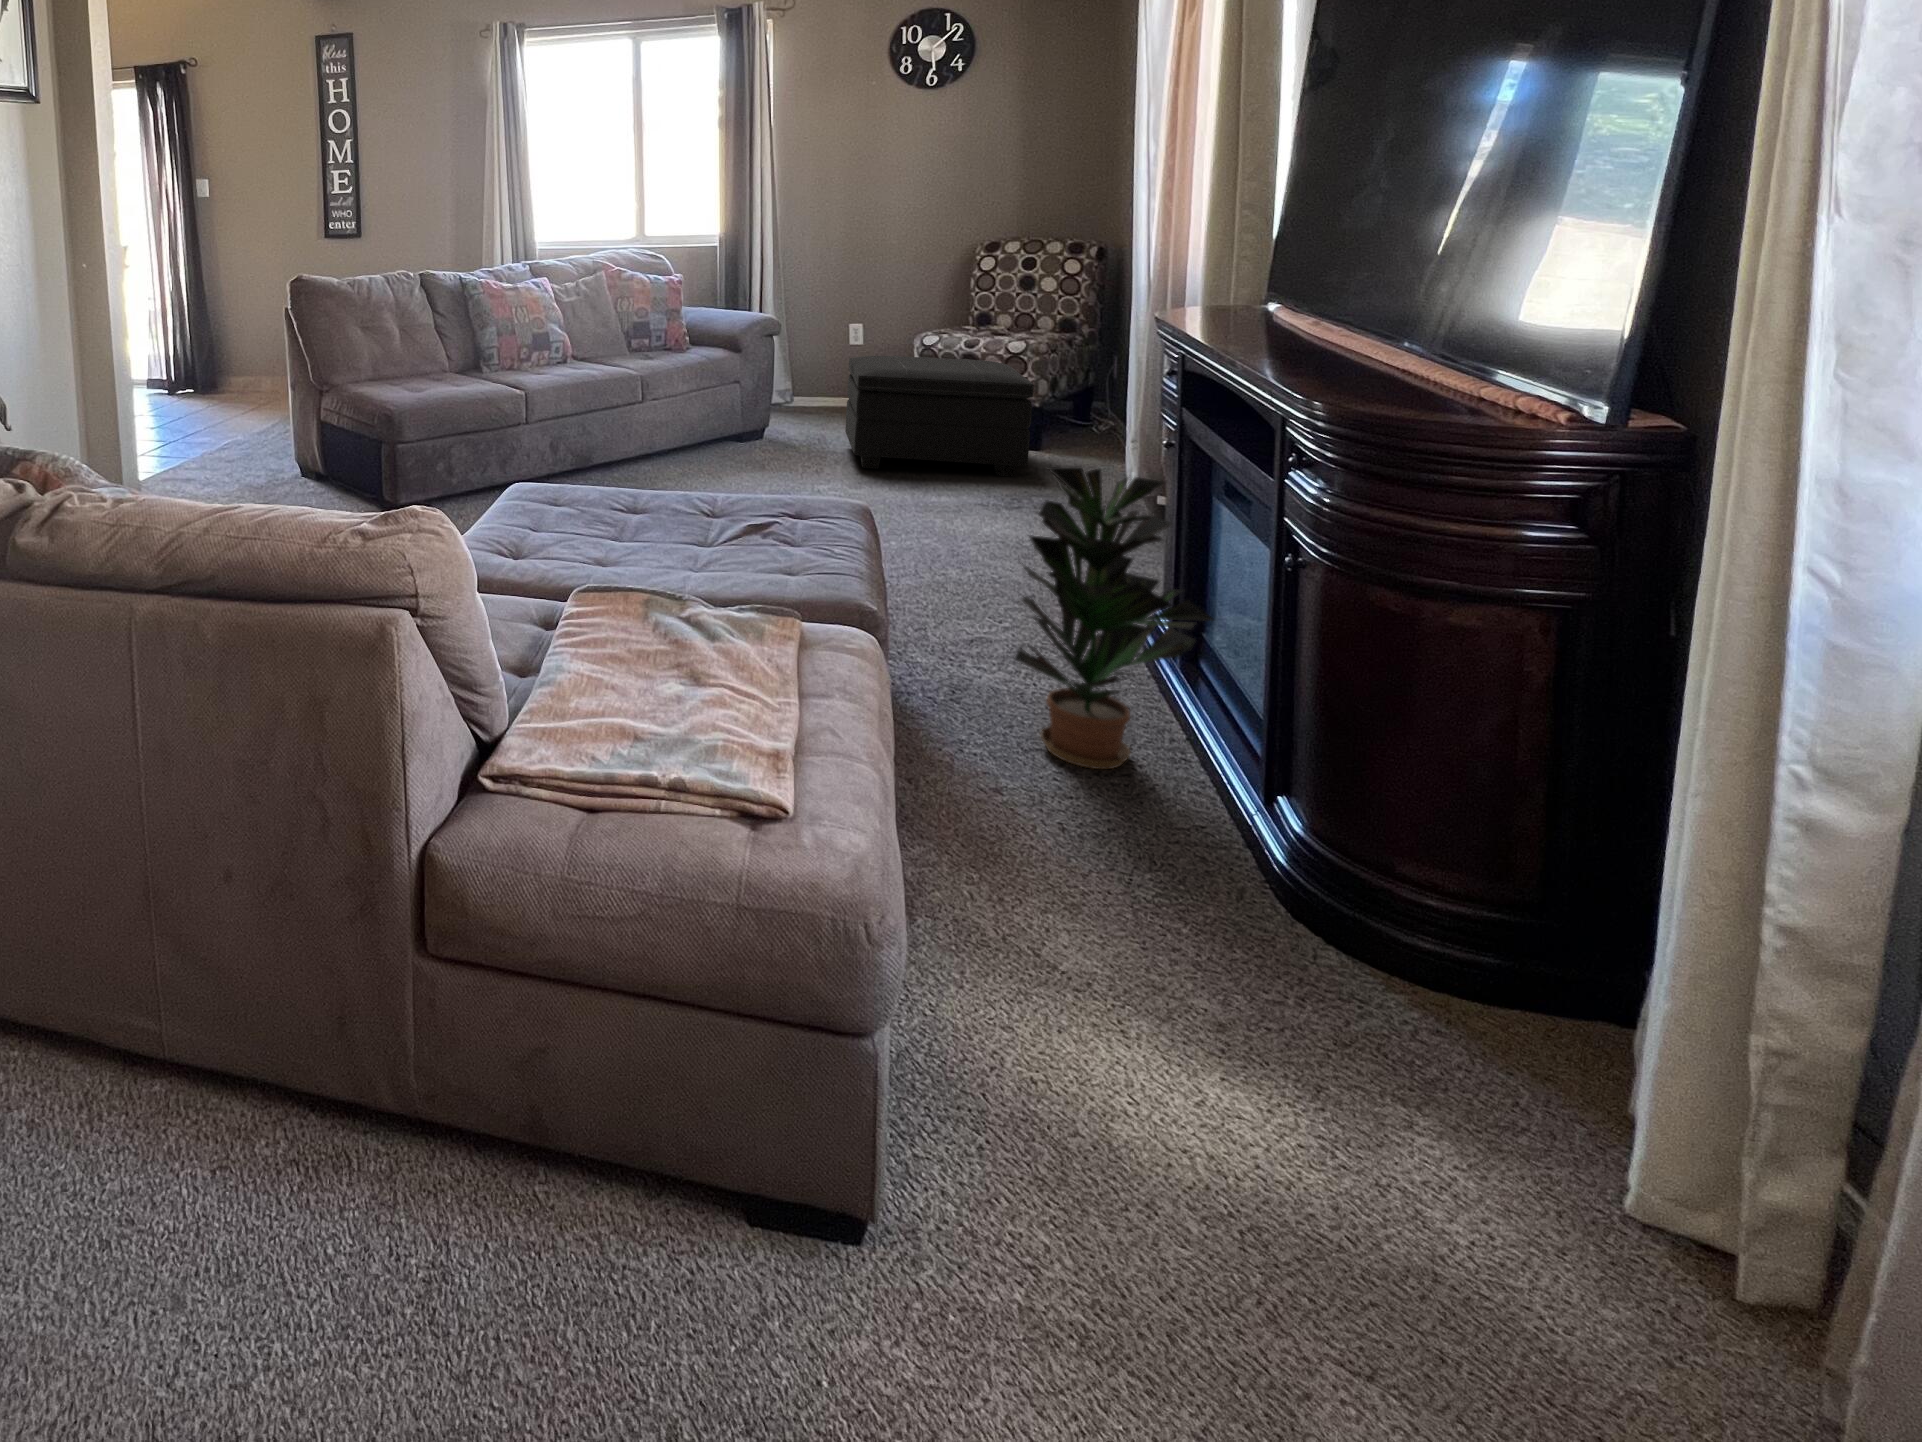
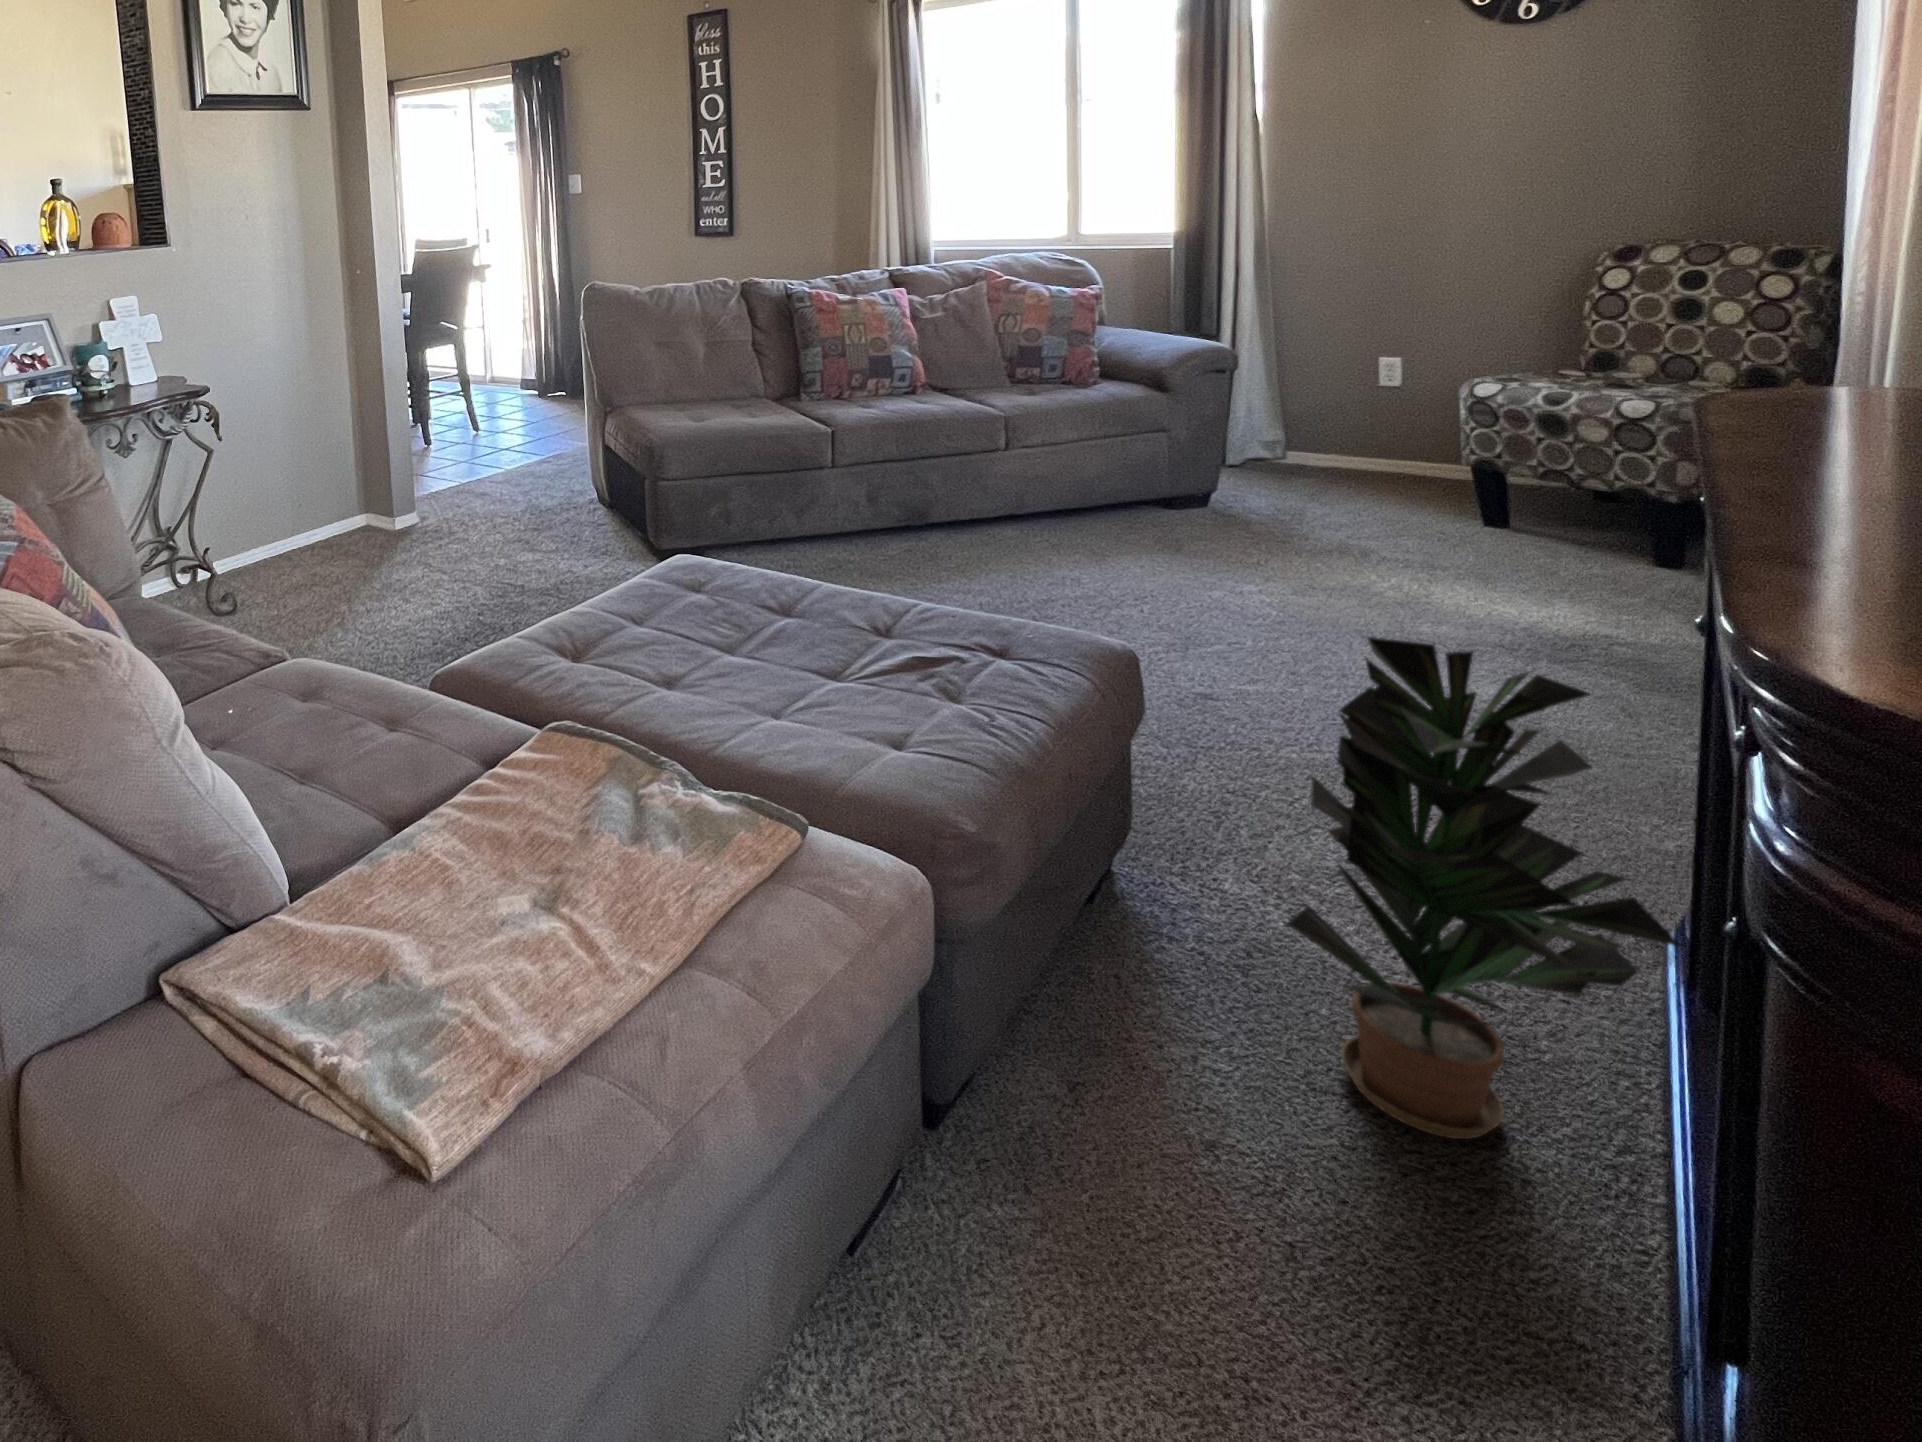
footstool: present [845,355,1034,476] -> none [1315,407,1631,601]

